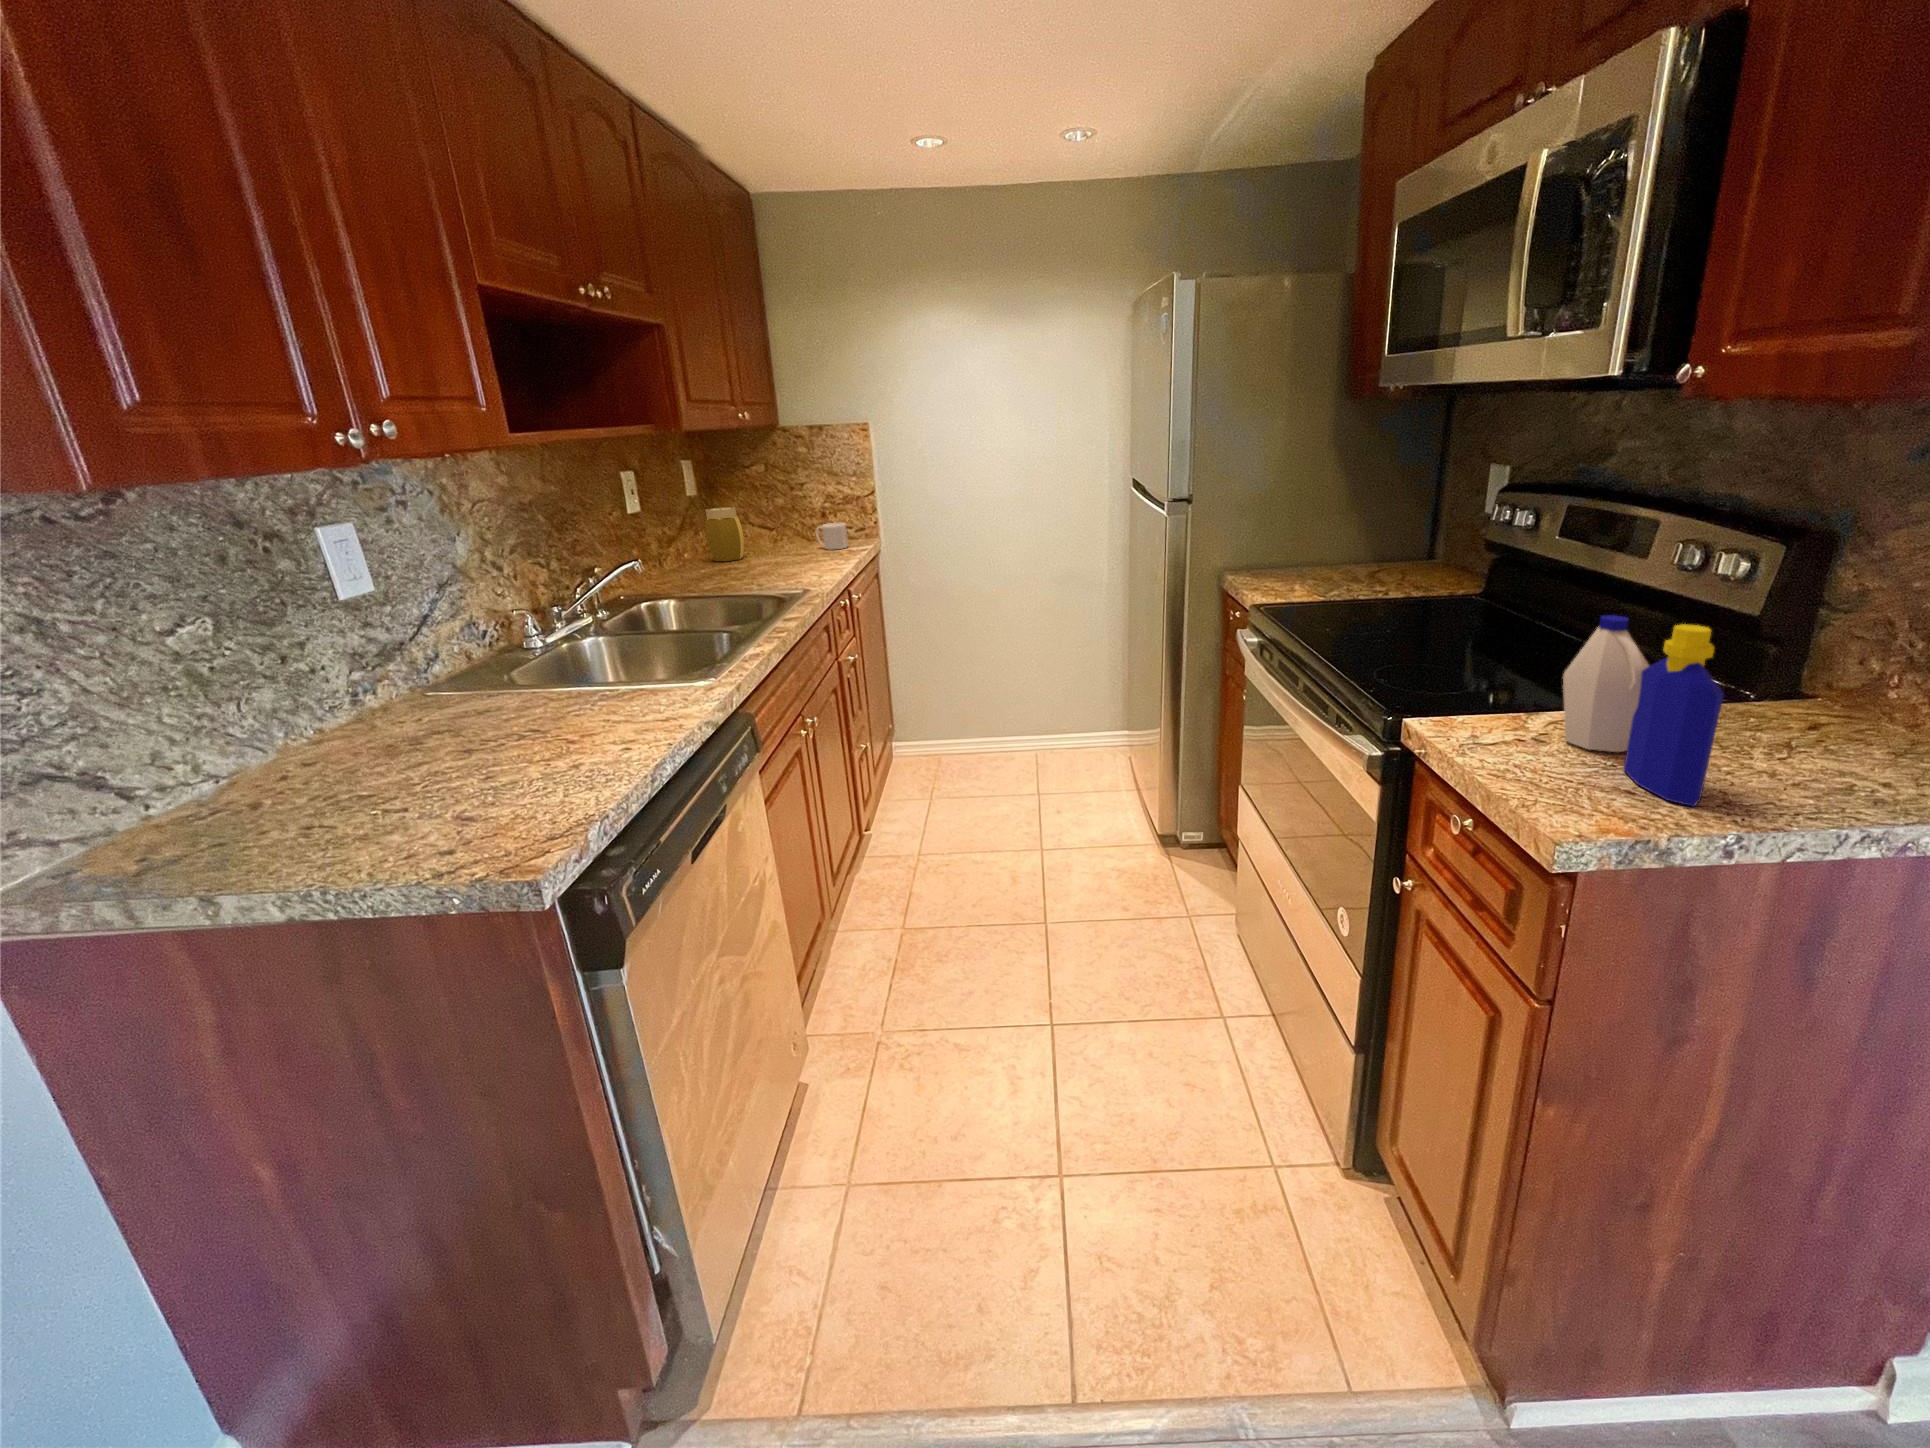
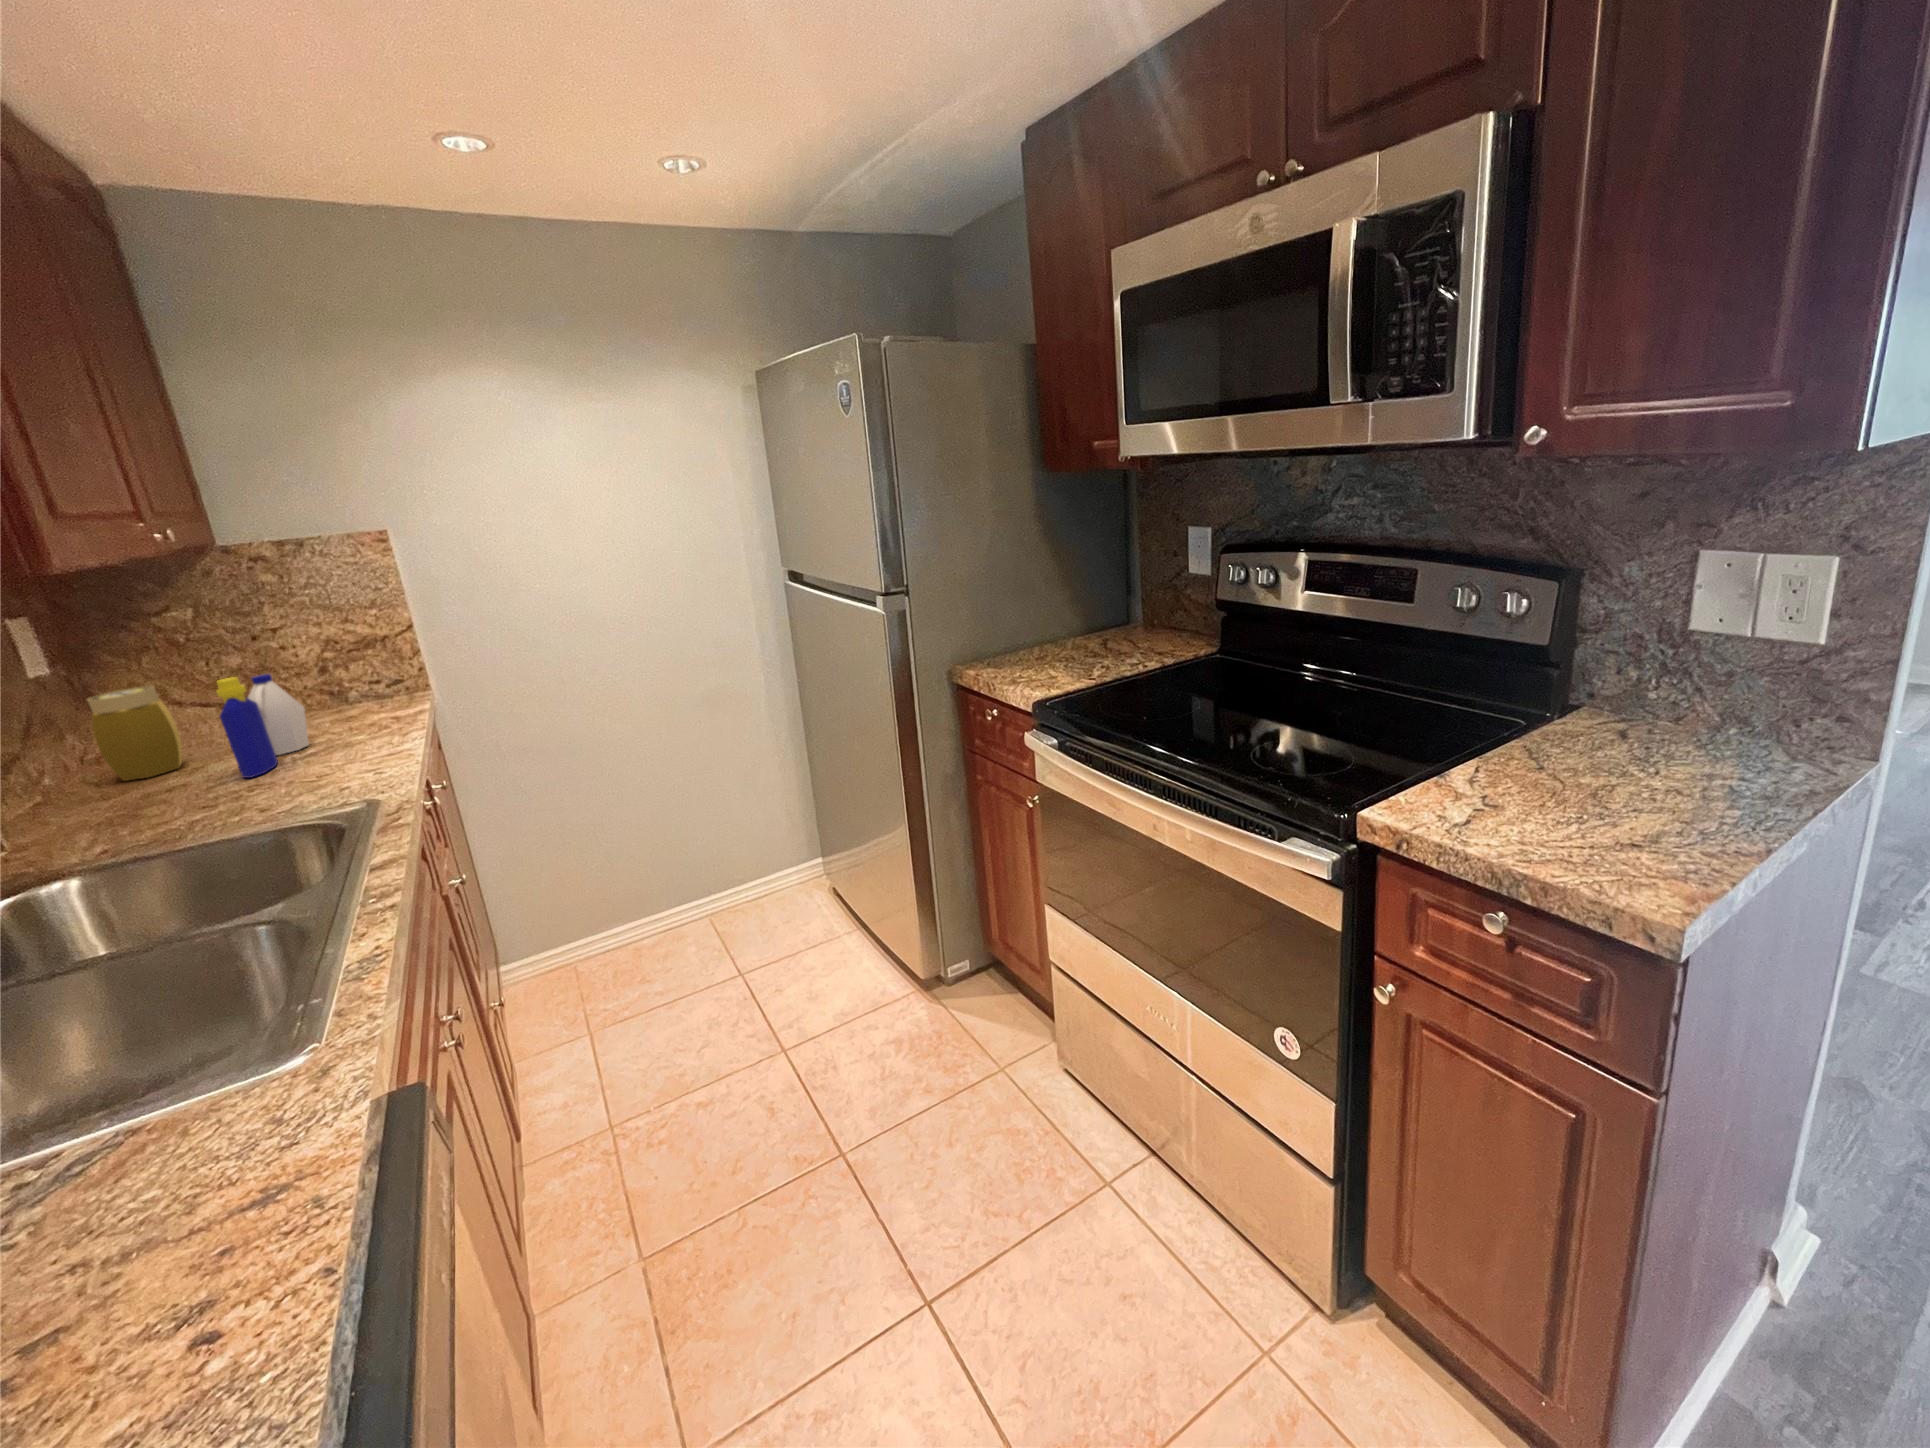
mug: present [816,523,848,550] -> none [320,678,386,722]
bottle: present [1563,615,1724,807] -> present [217,674,309,778]

